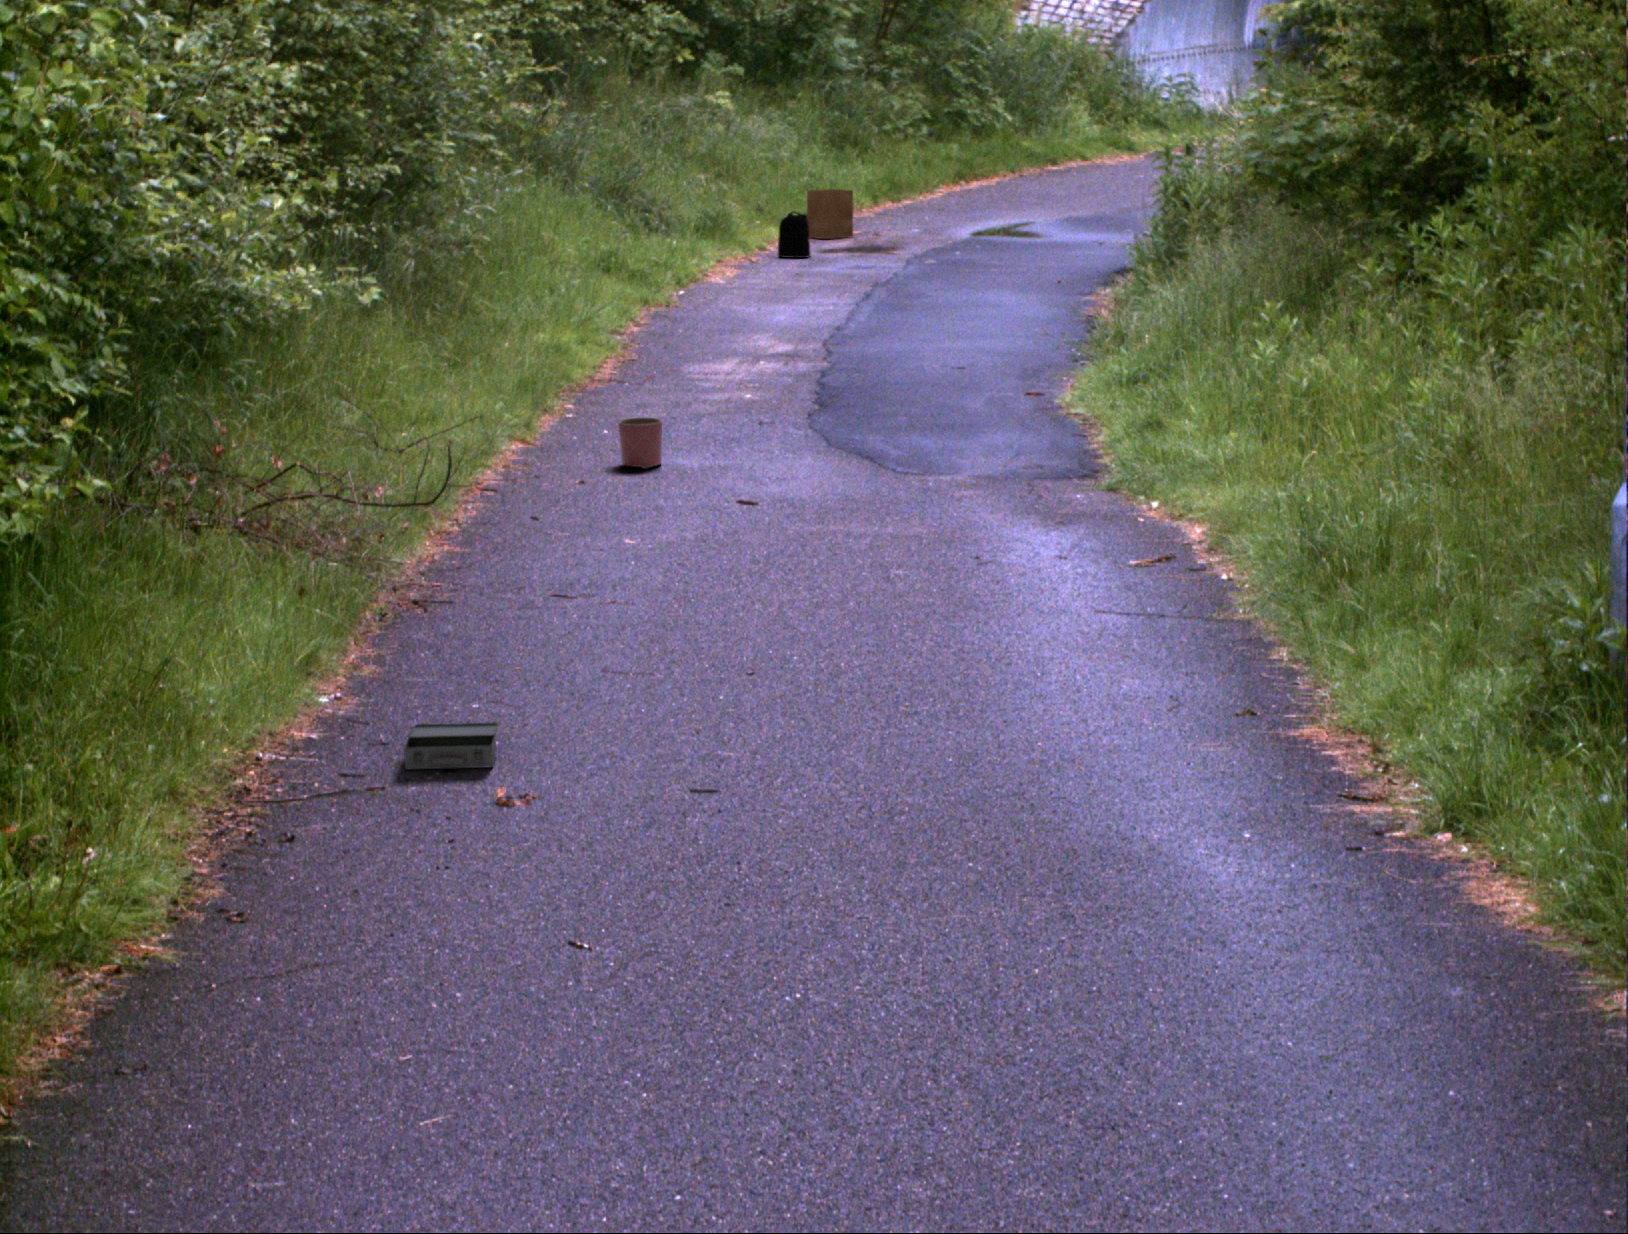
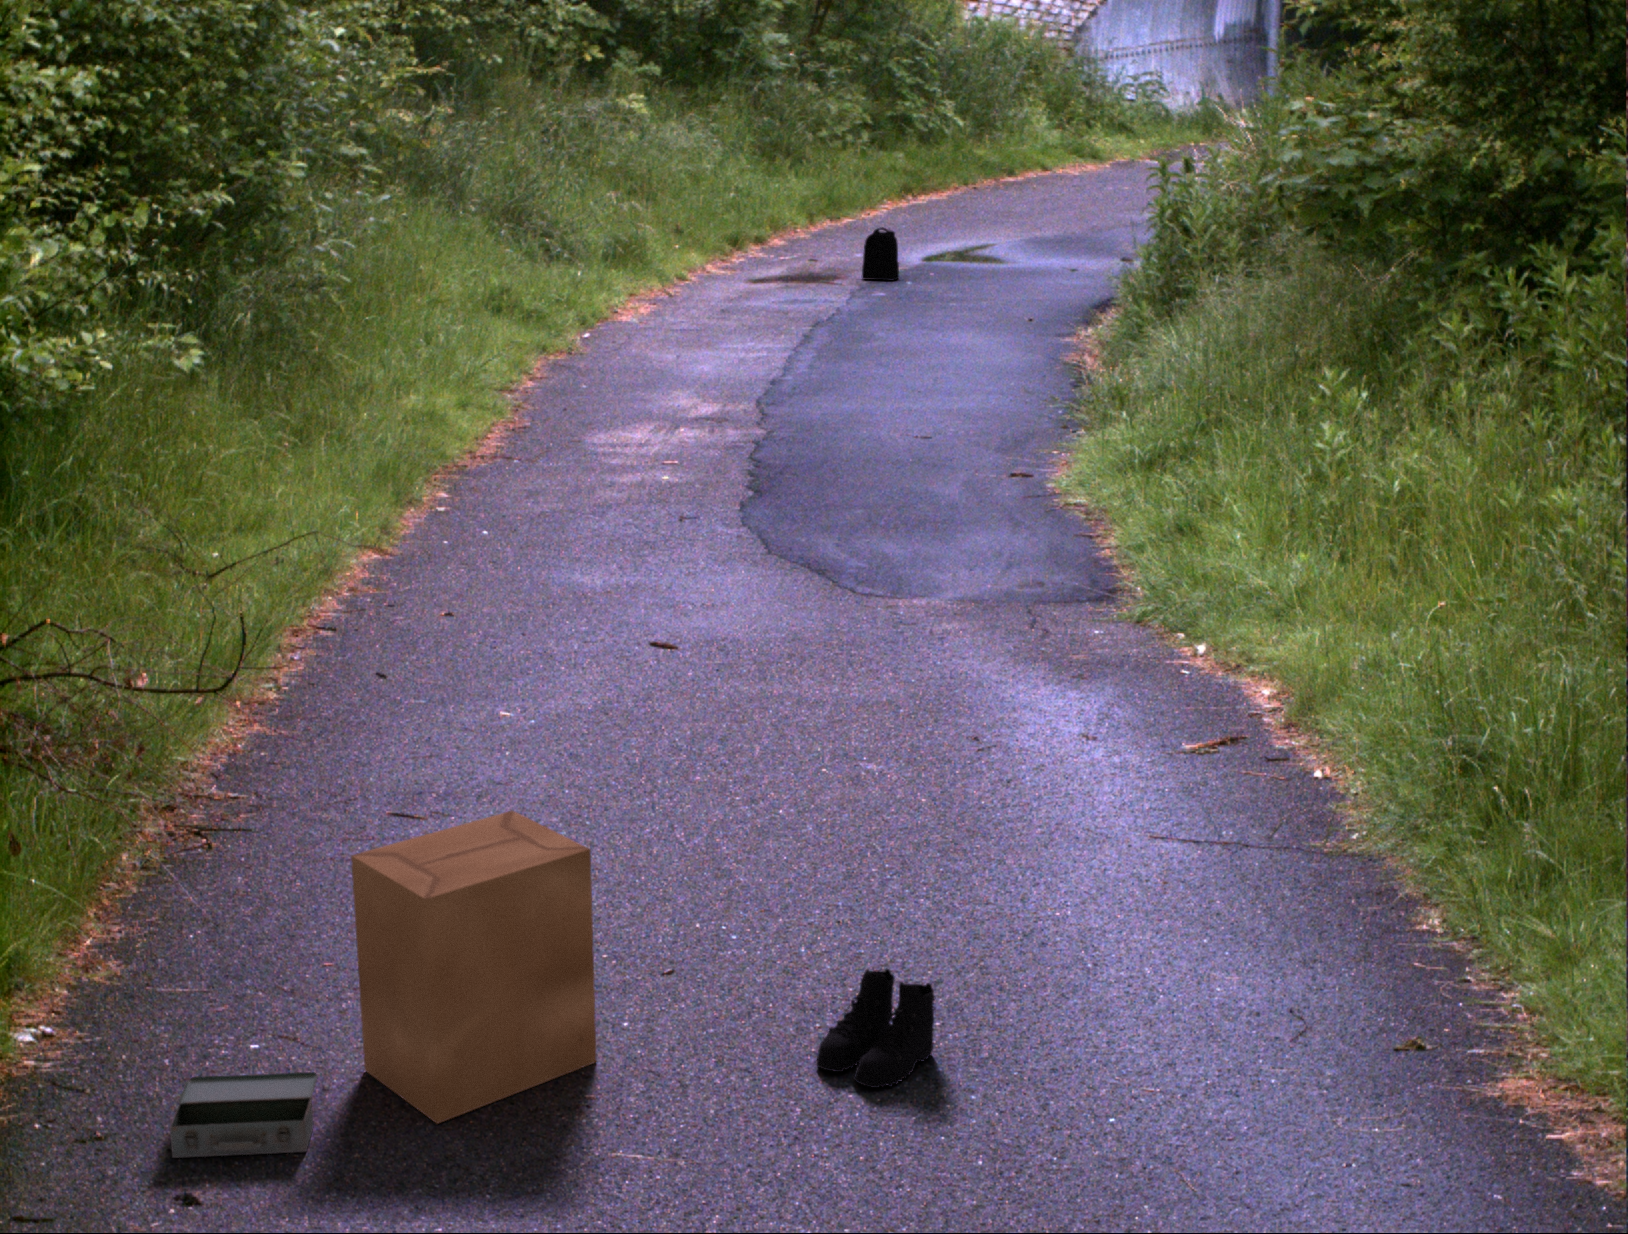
cardboard box: present [807,189,853,239] -> present [351,811,597,1123]
backpack: present [778,211,810,258] -> present [861,227,899,281]
planter: present [619,417,662,469] -> none [508,526,564,594]
boots: none [835,664,918,739] -> present [816,969,936,1088]

